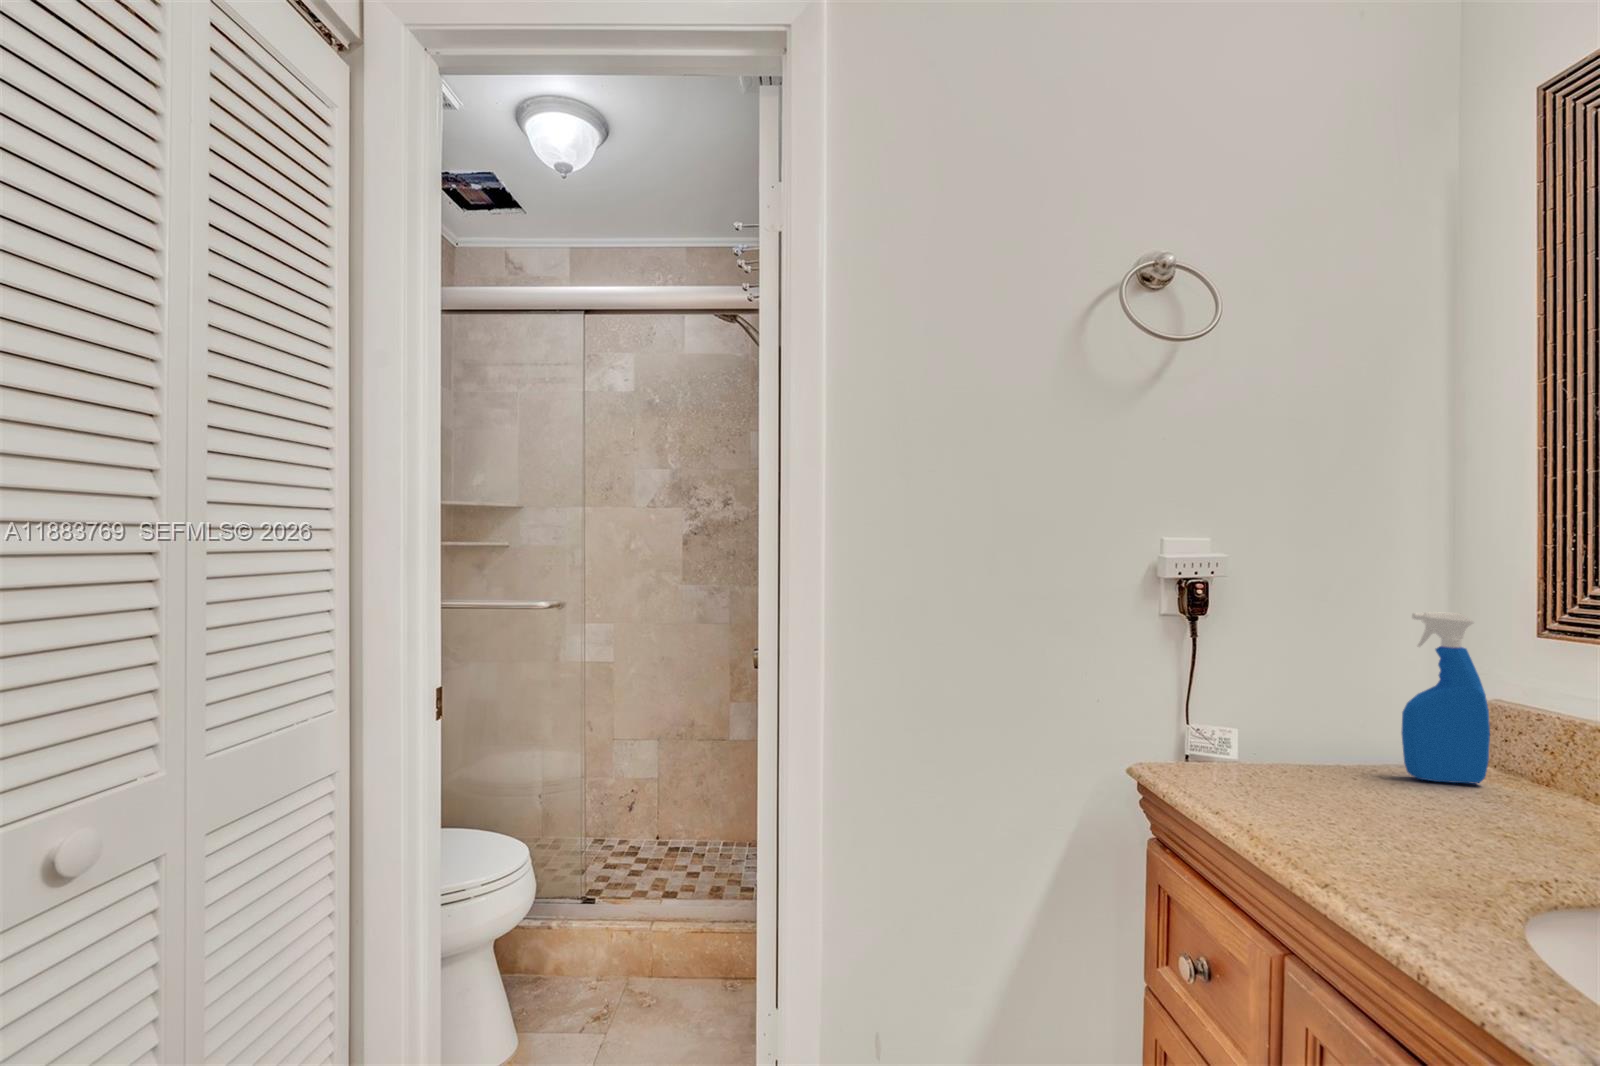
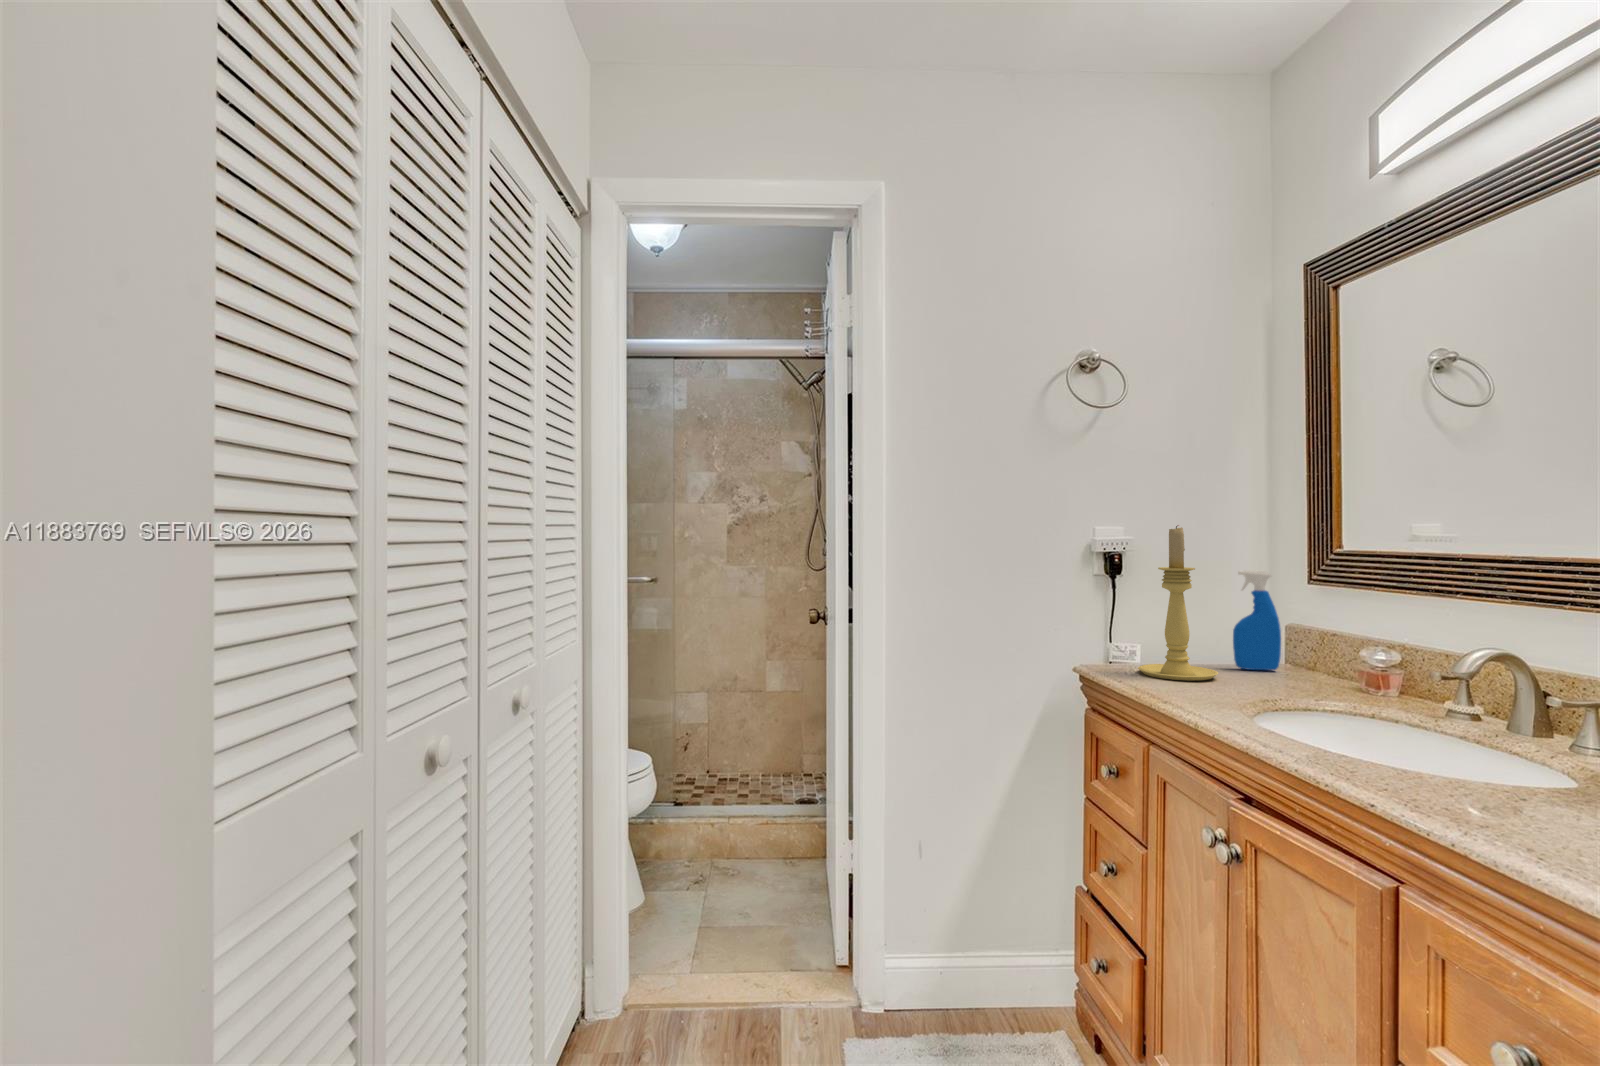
candle holder: none [1238,538,1388,816] -> present [1138,525,1218,681]

